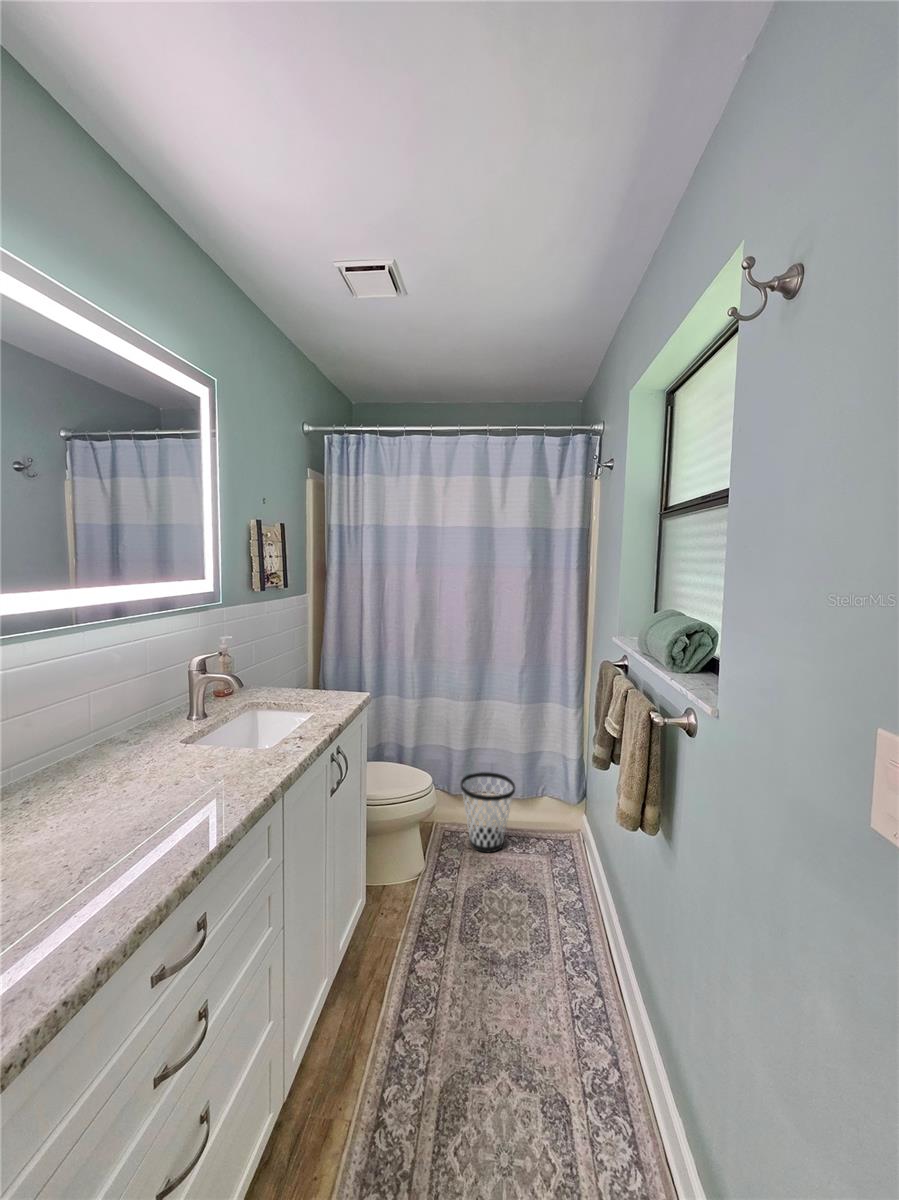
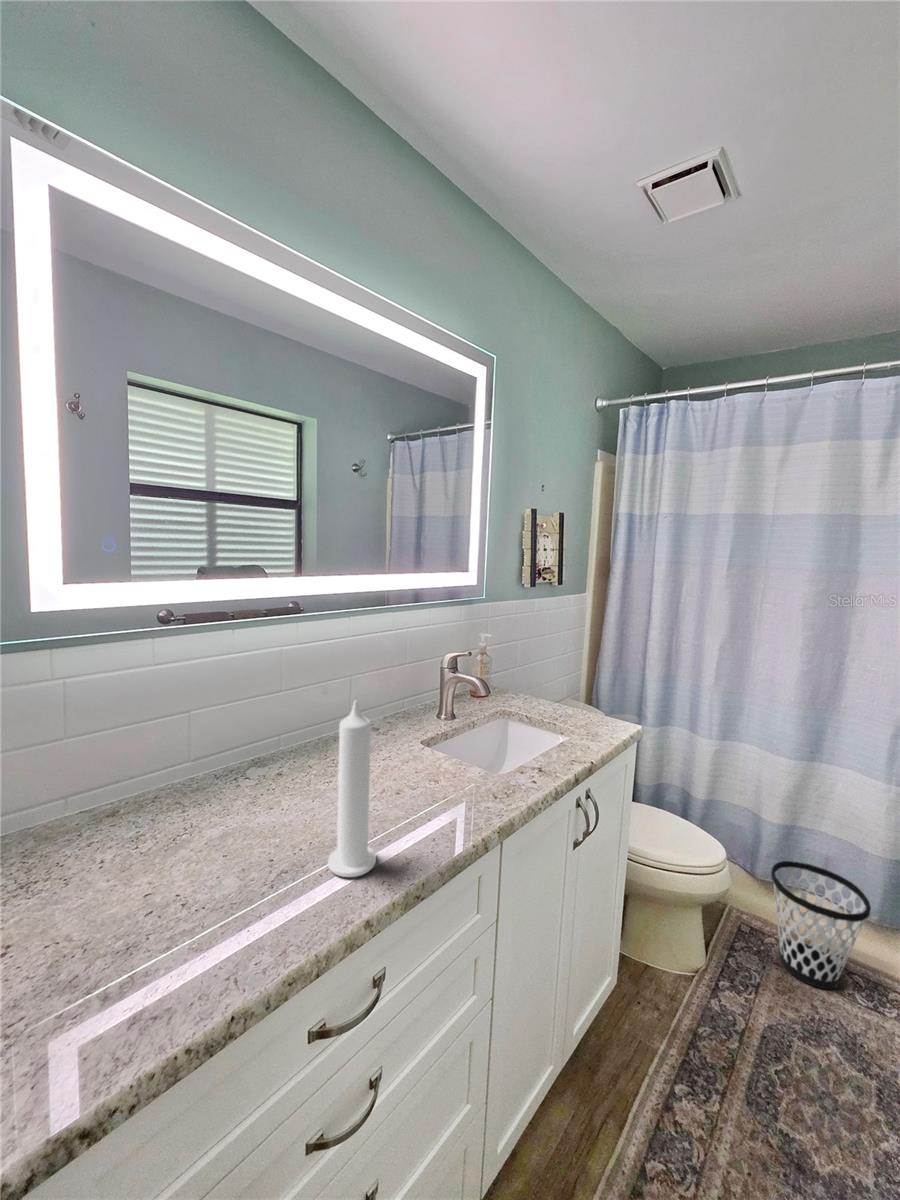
candle: none [131,693,181,854] -> present [328,700,376,877]

